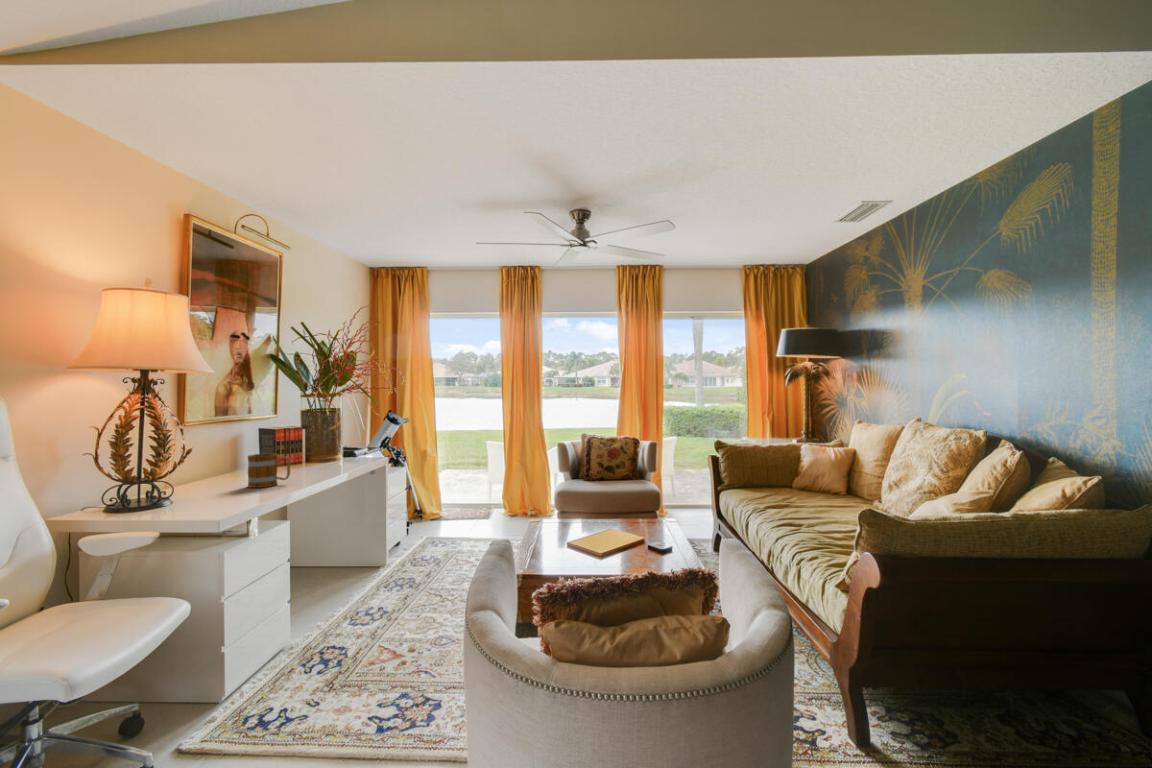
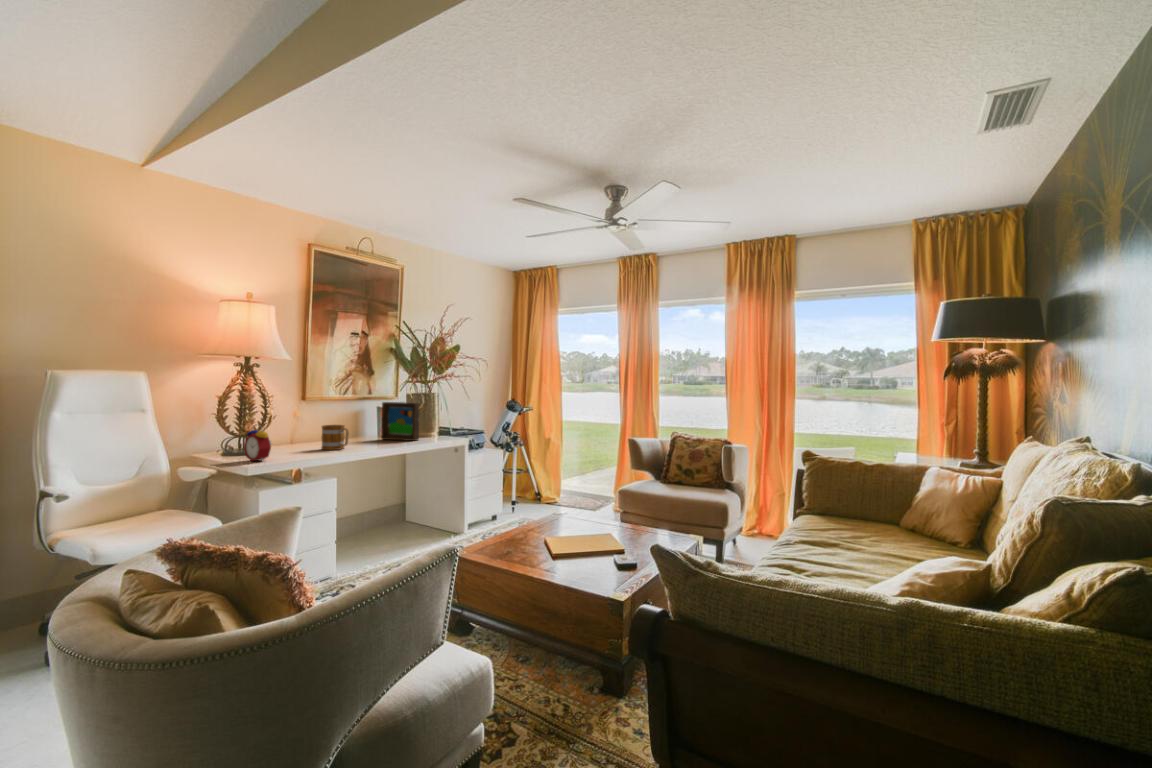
picture frame: none [284,420,337,469] -> present [382,402,420,441]
alarm clock: none [187,460,237,513] -> present [244,429,272,461]

